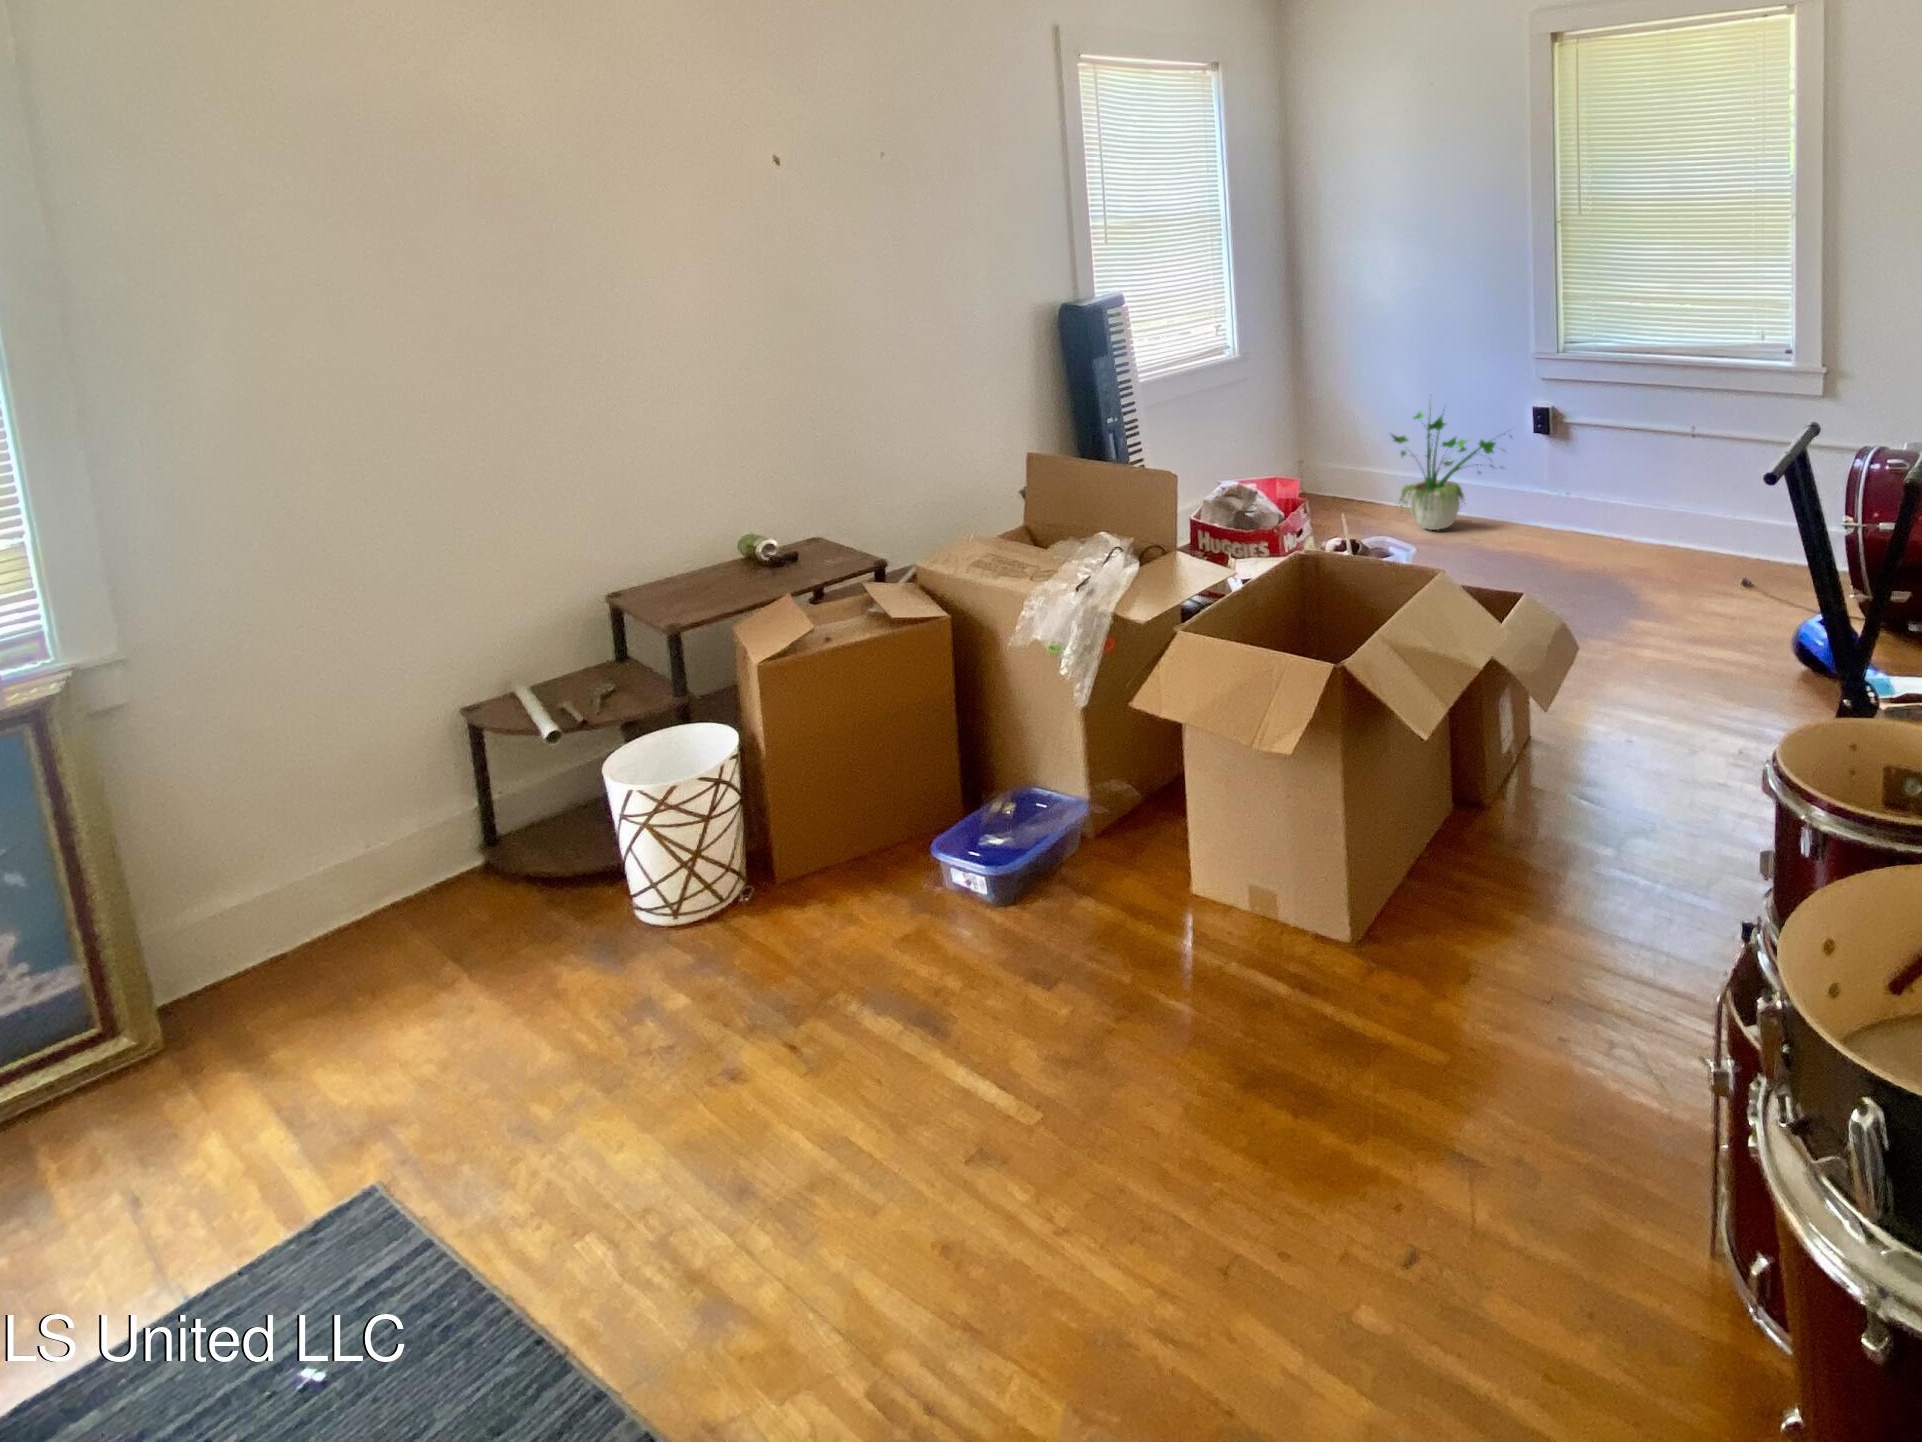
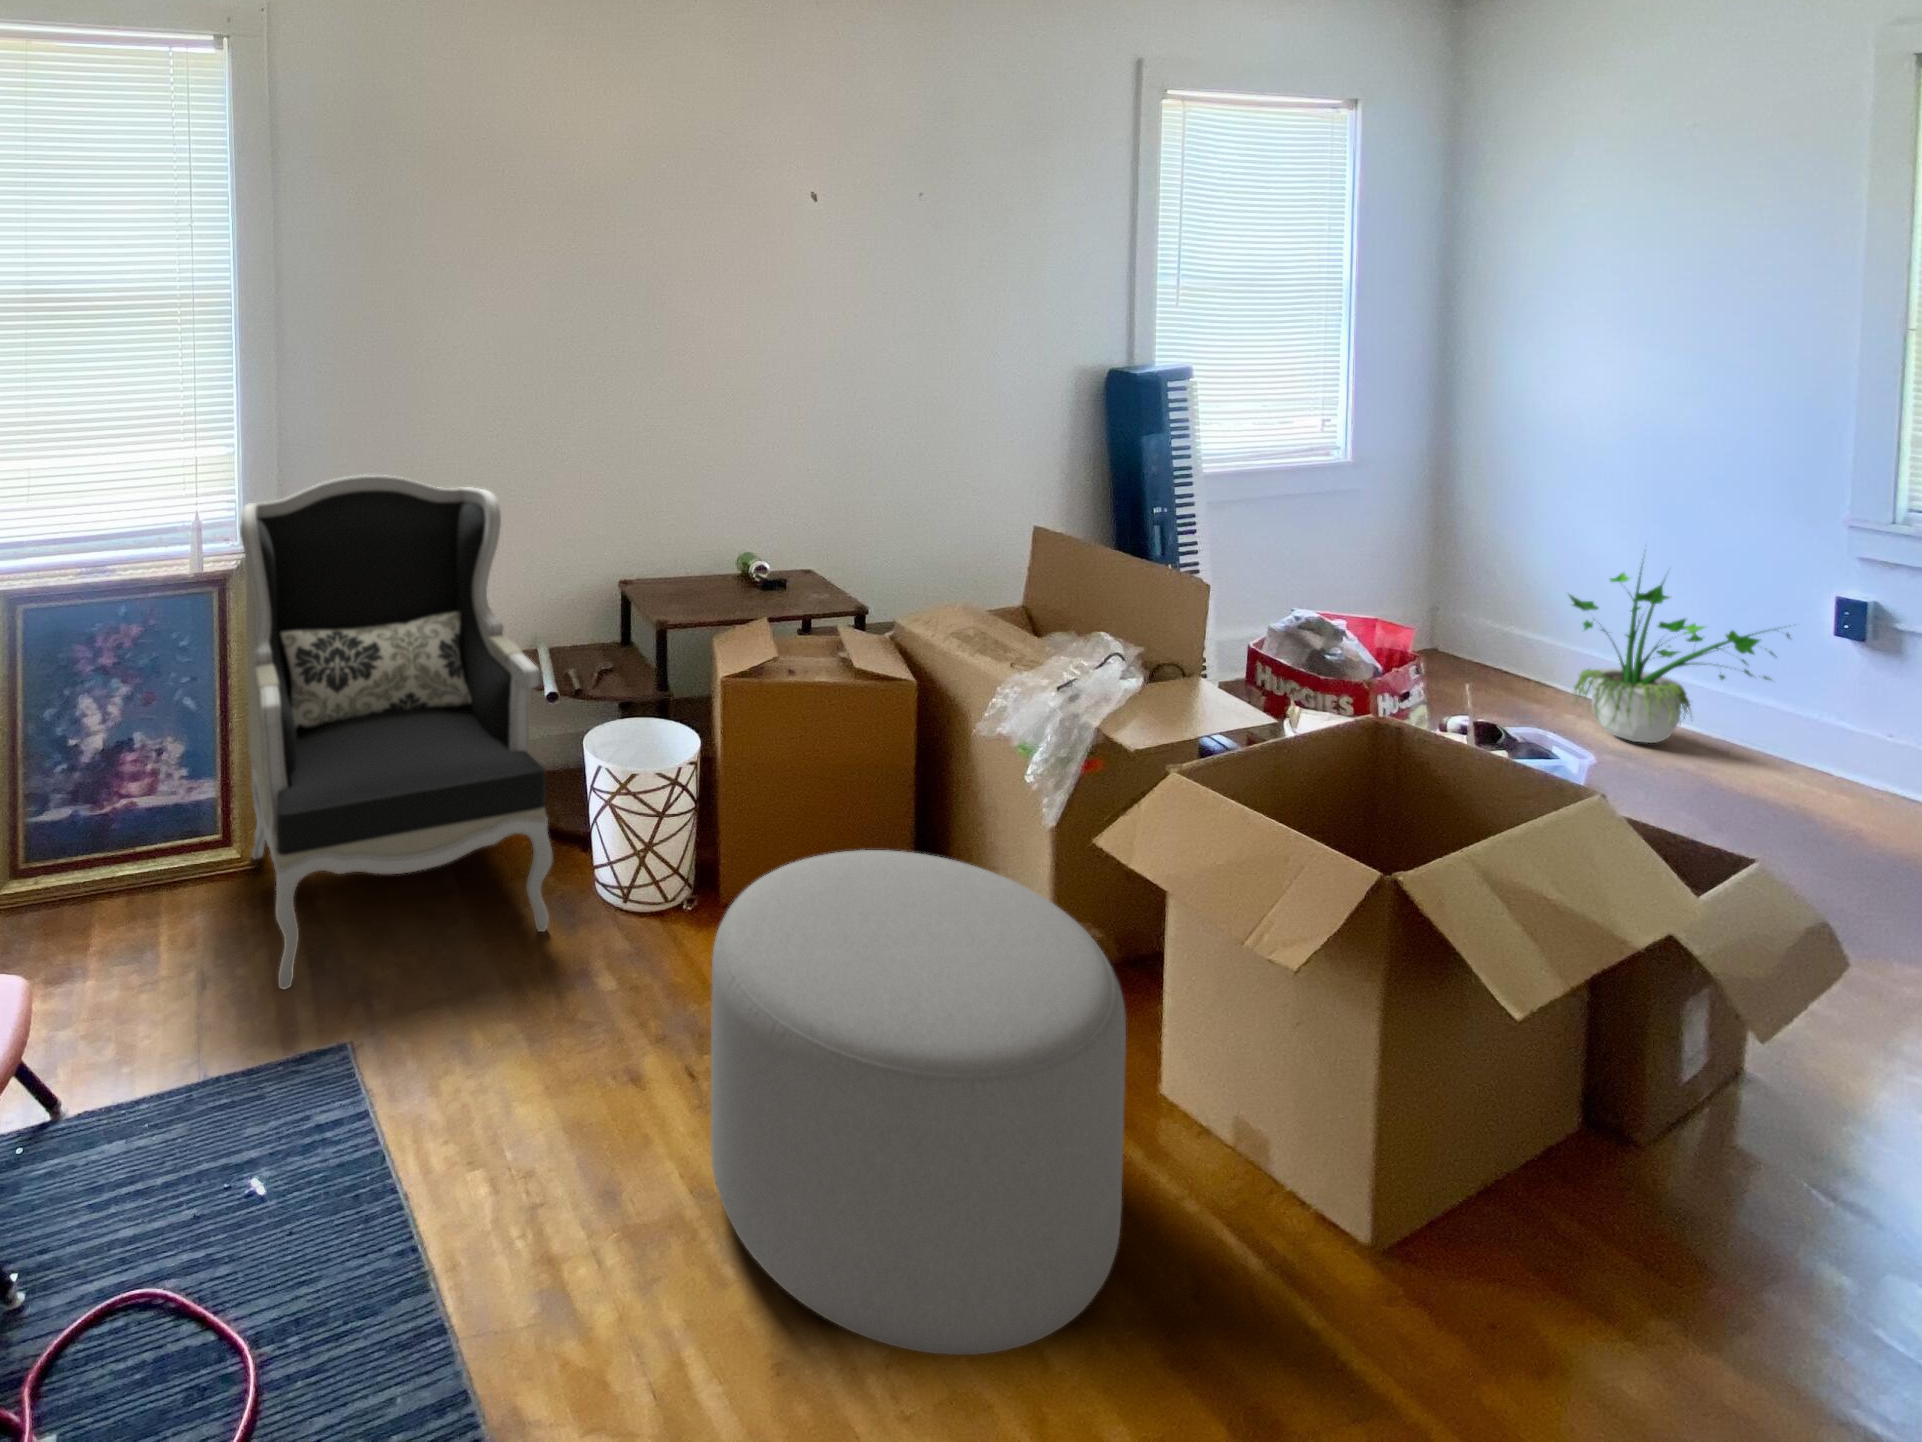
armchair: none [60,524,598,1174] -> present [240,475,552,989]
ottoman: none [821,755,1191,1178] -> present [711,850,1126,1355]

